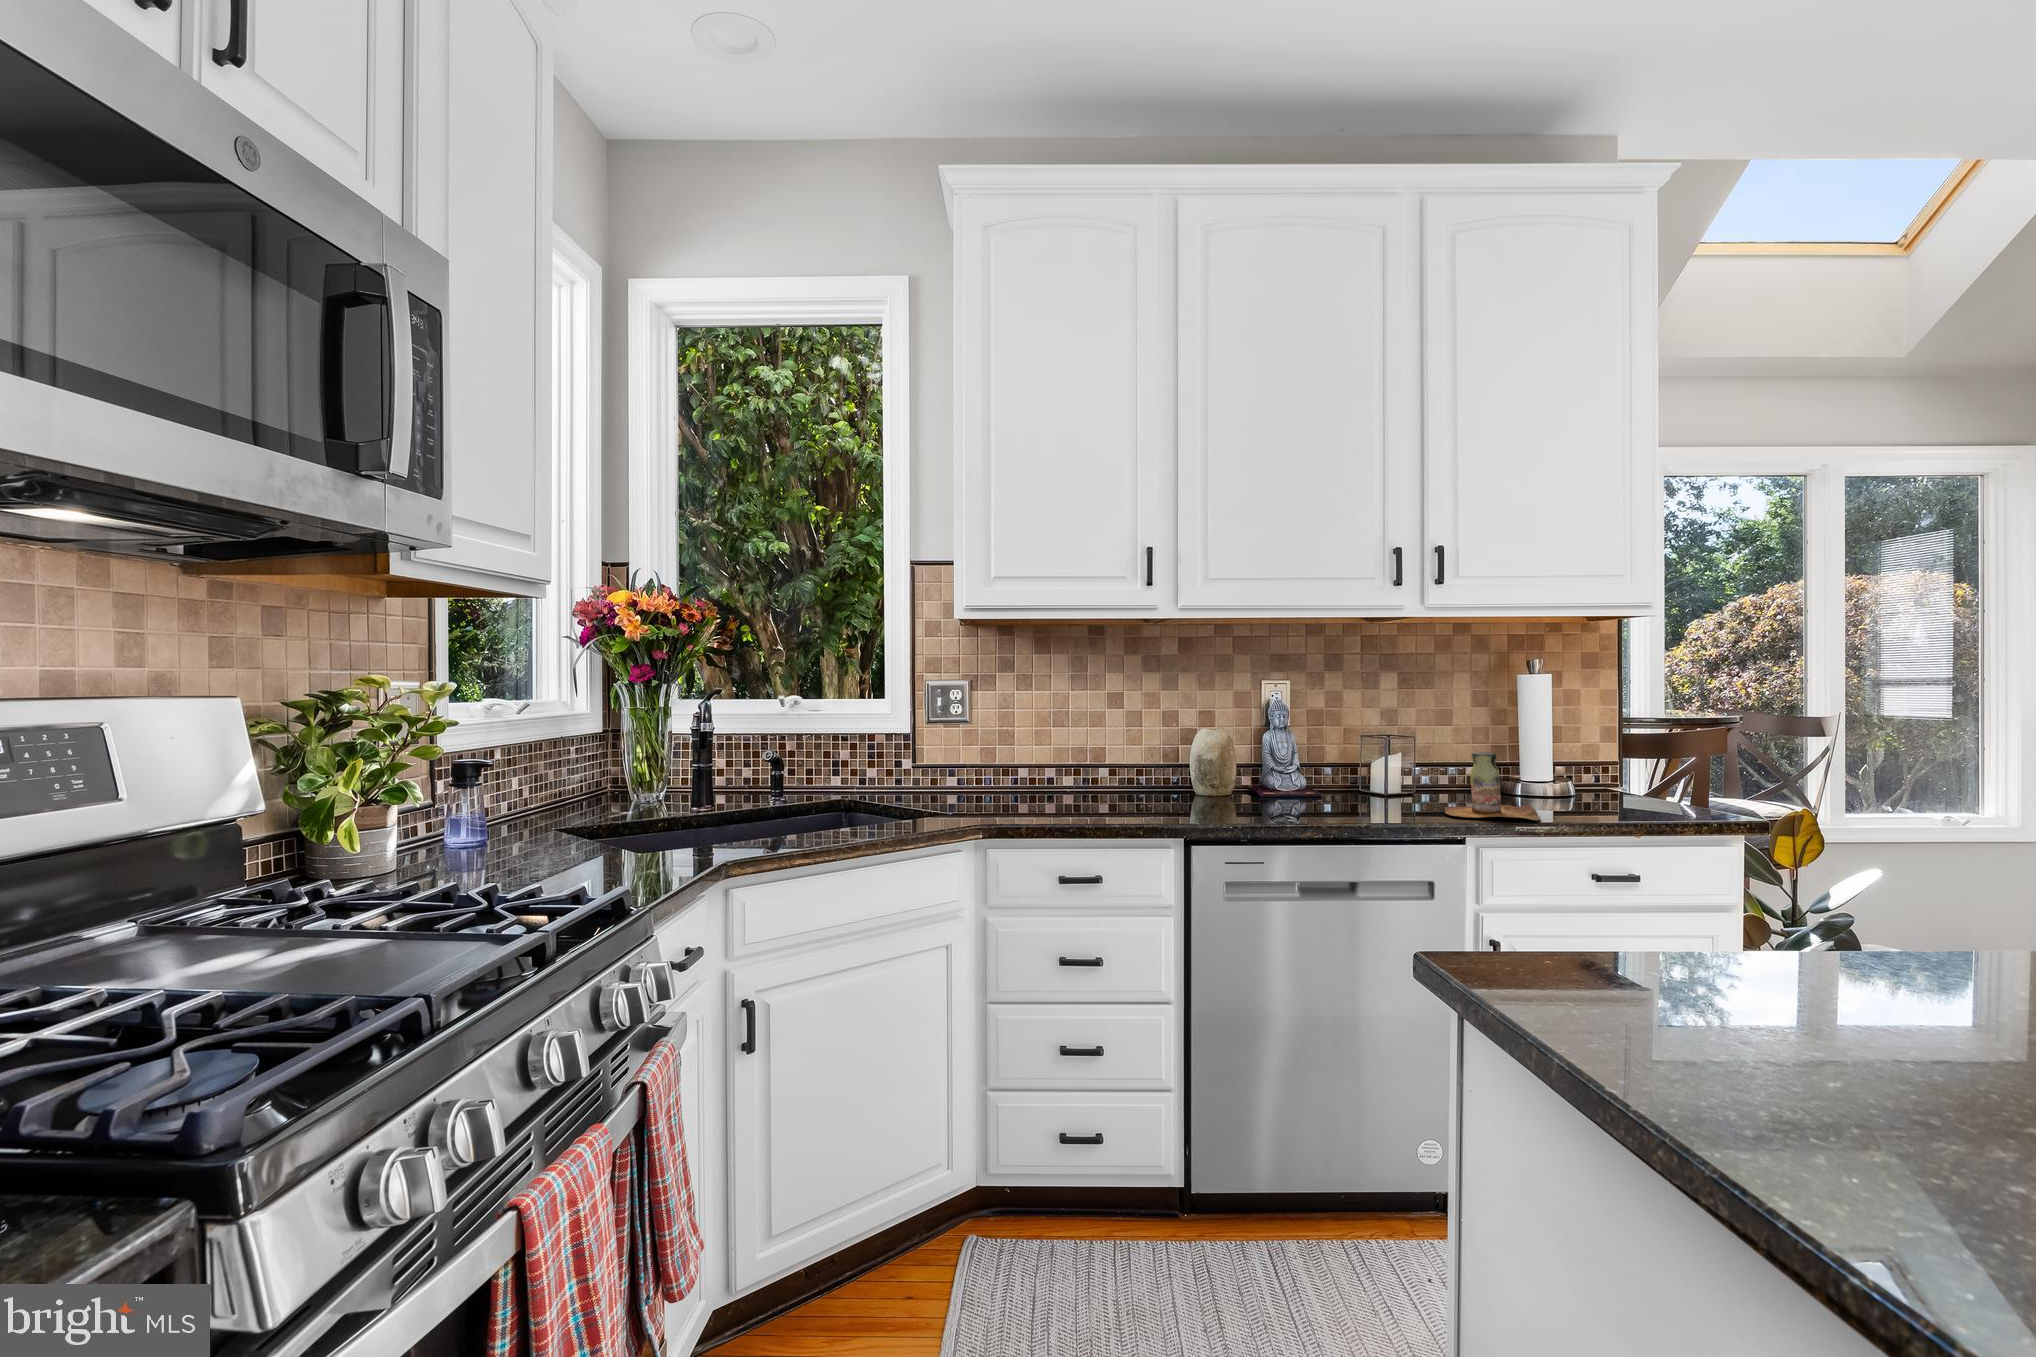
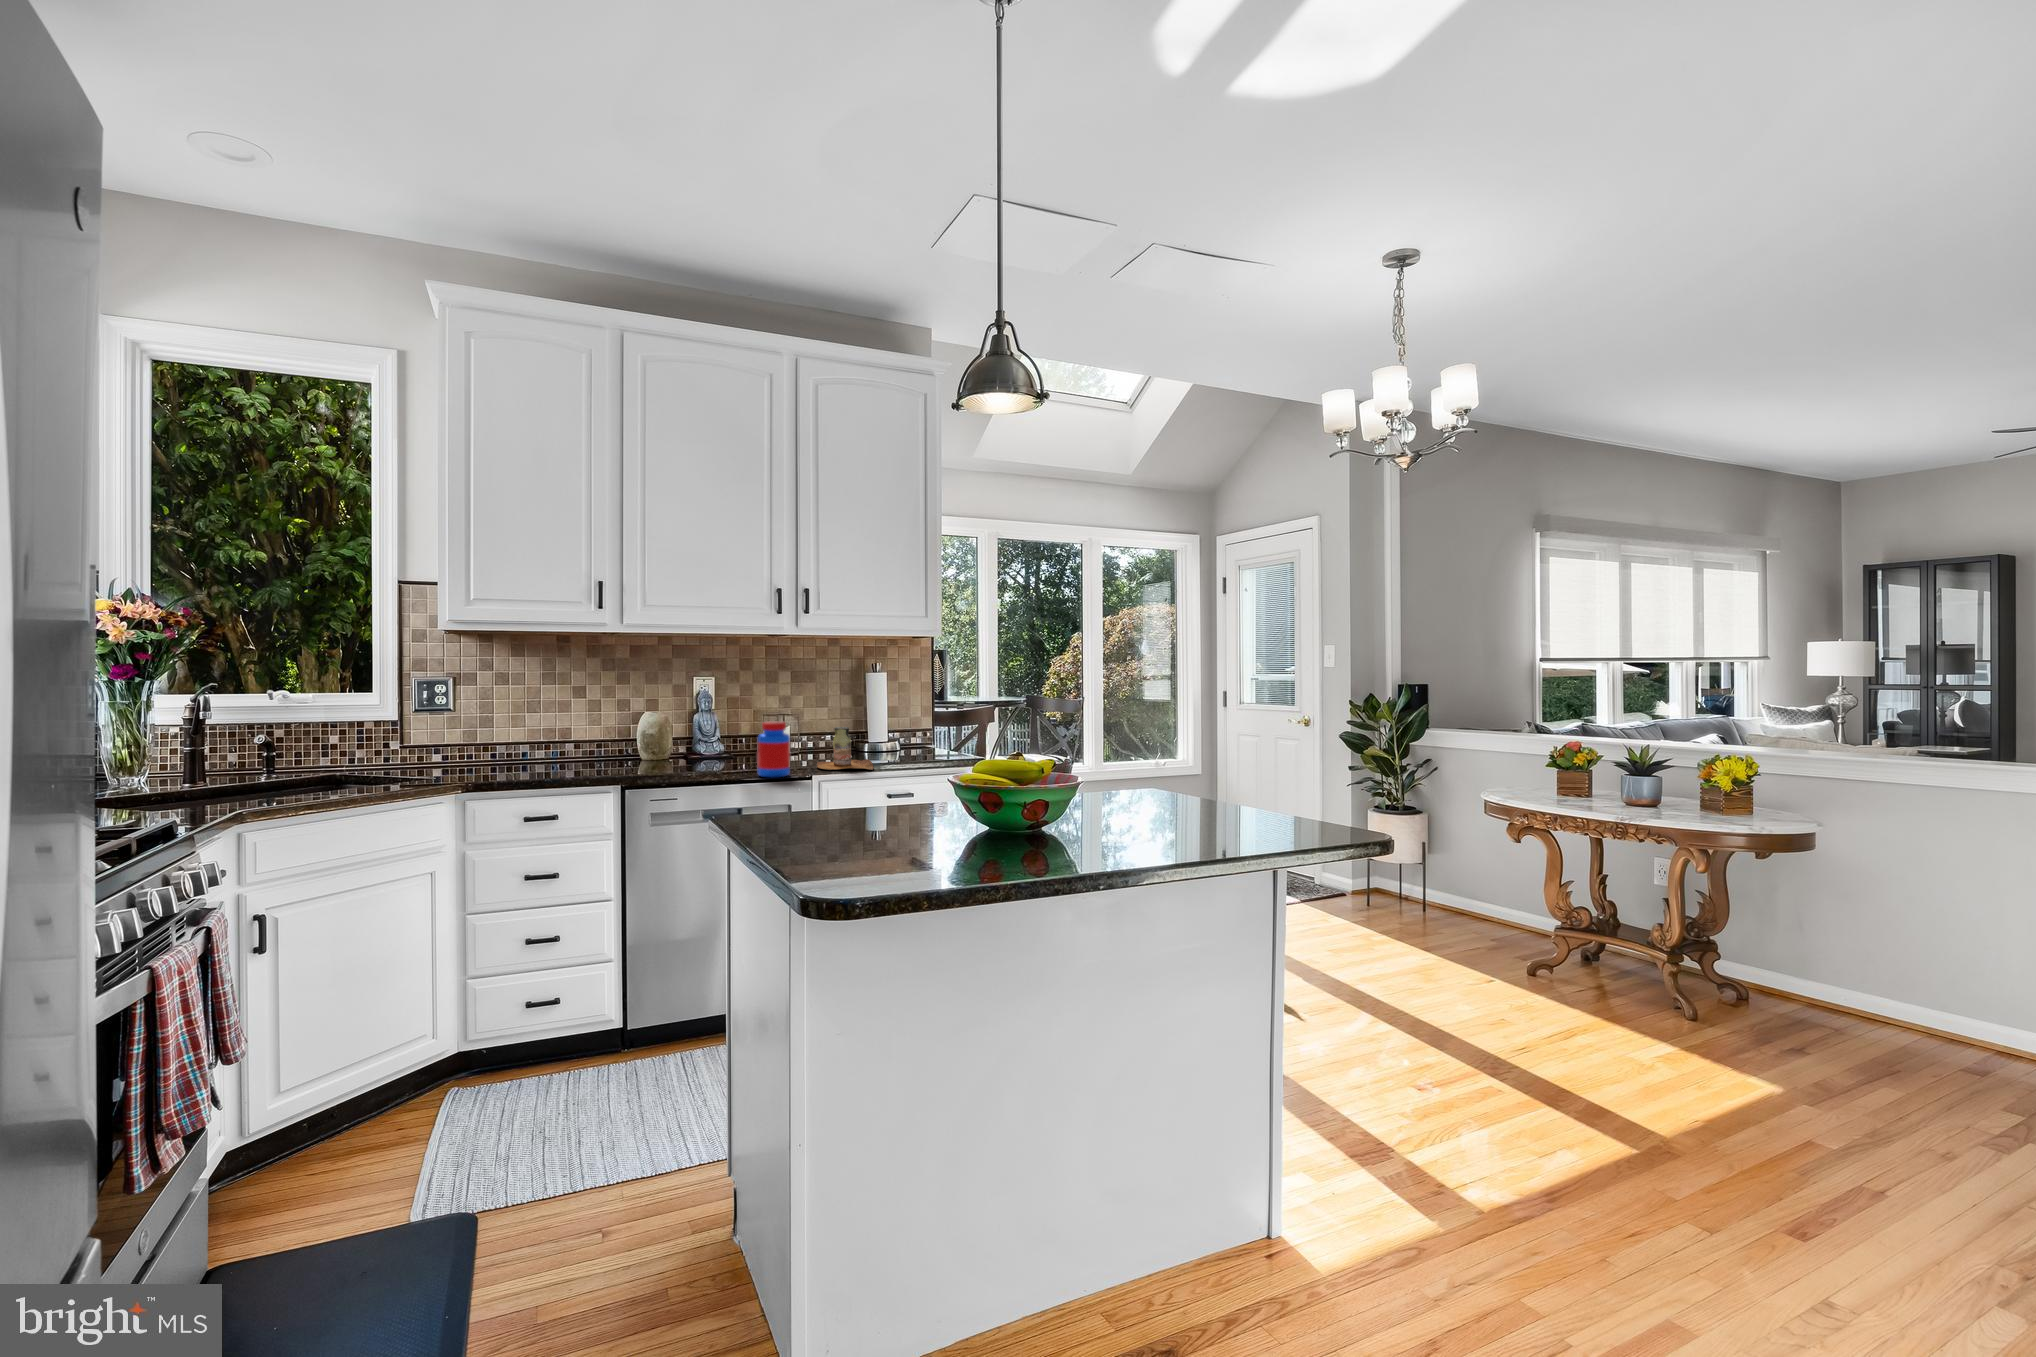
jar: none [1352,739,1402,824] -> present [757,721,790,778]

